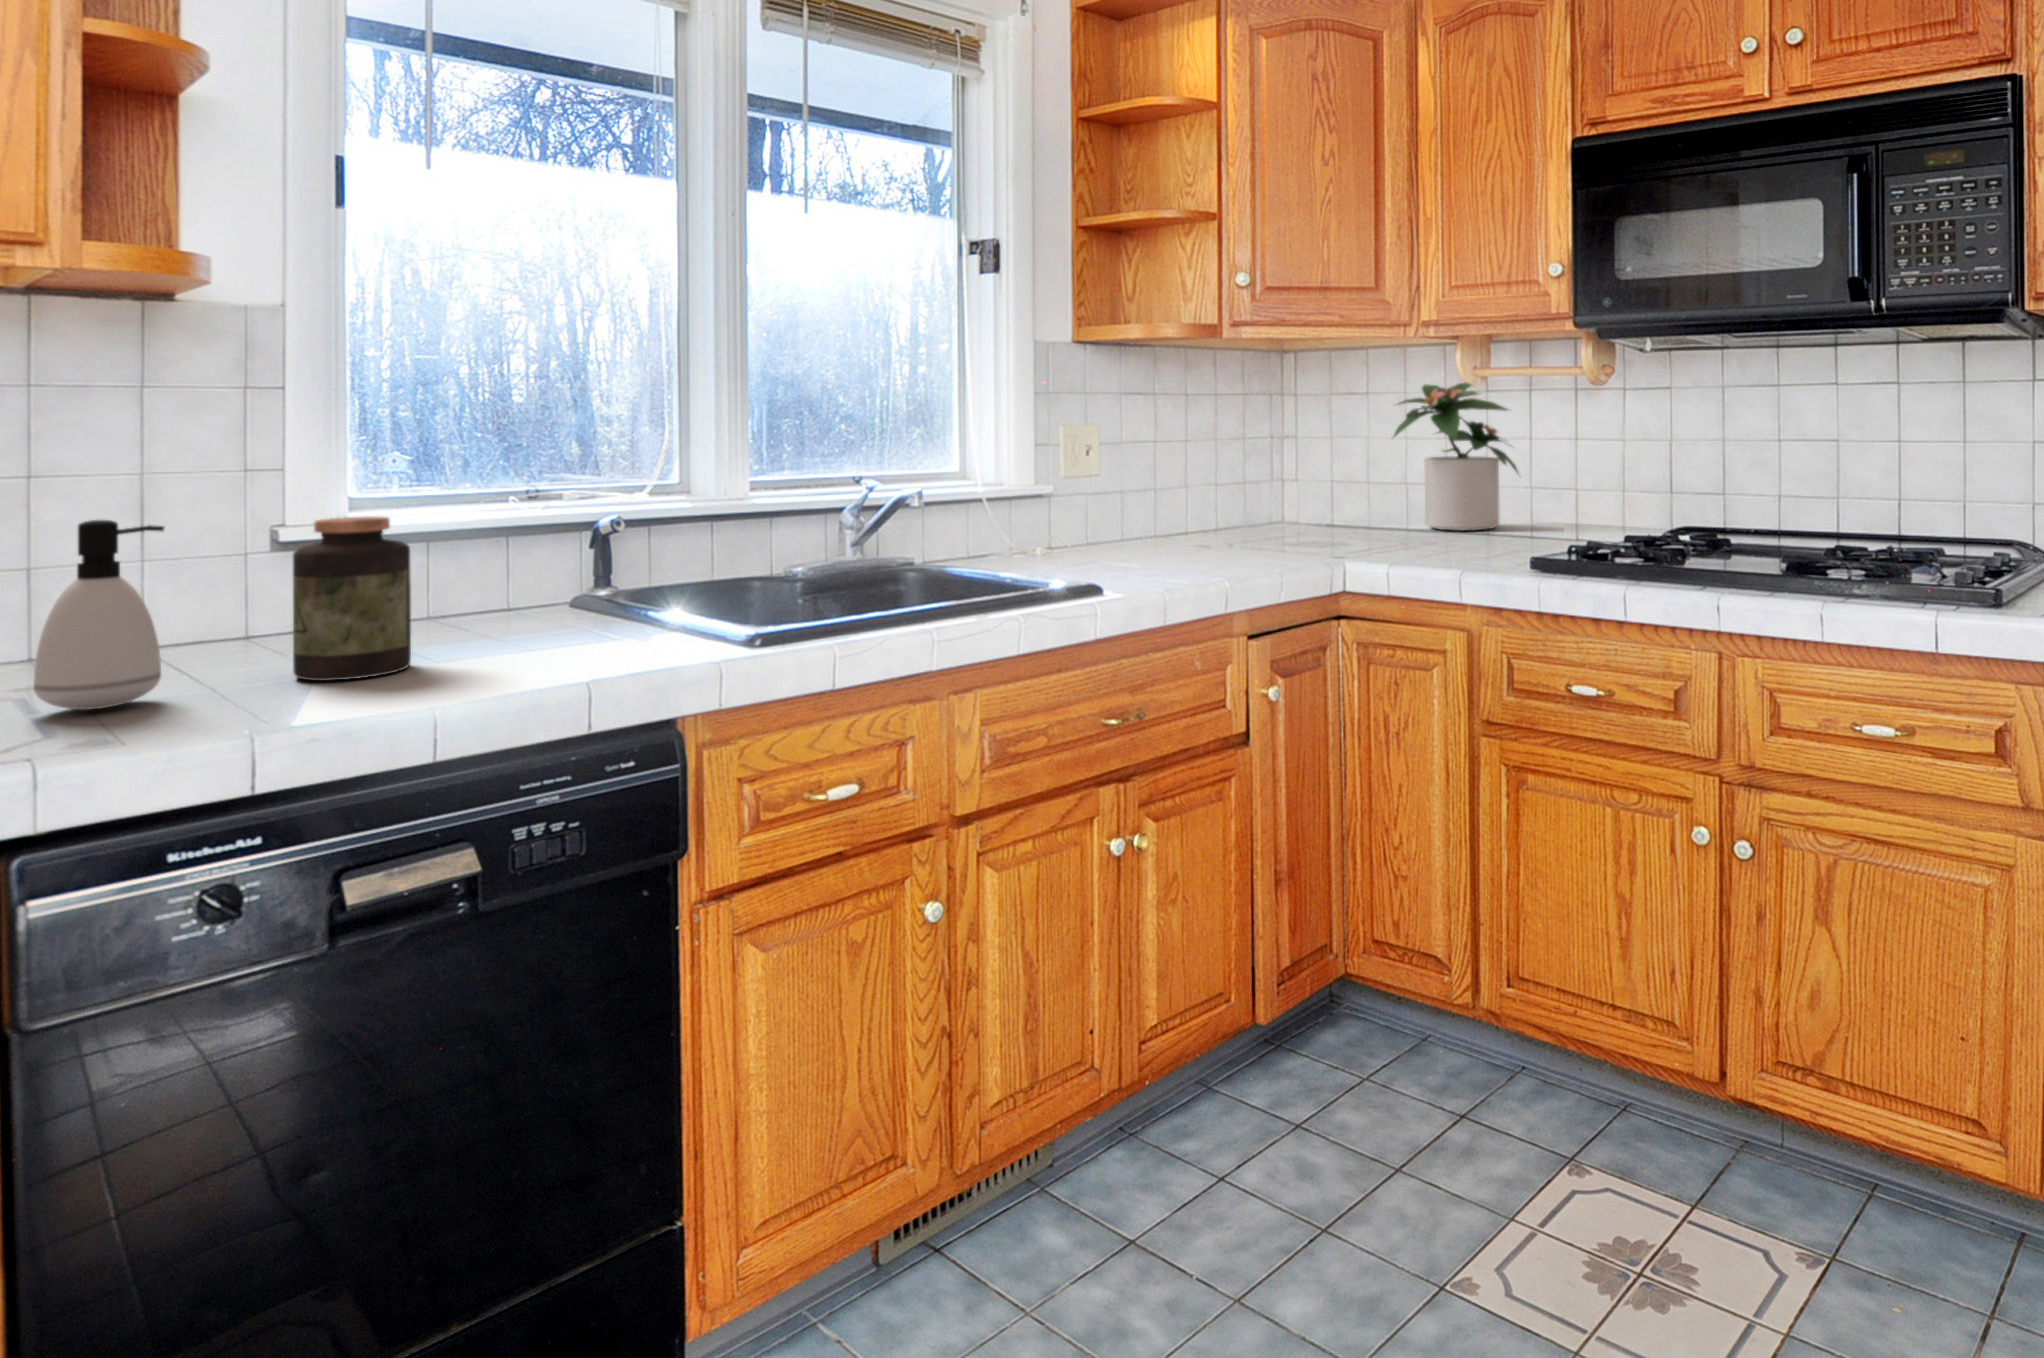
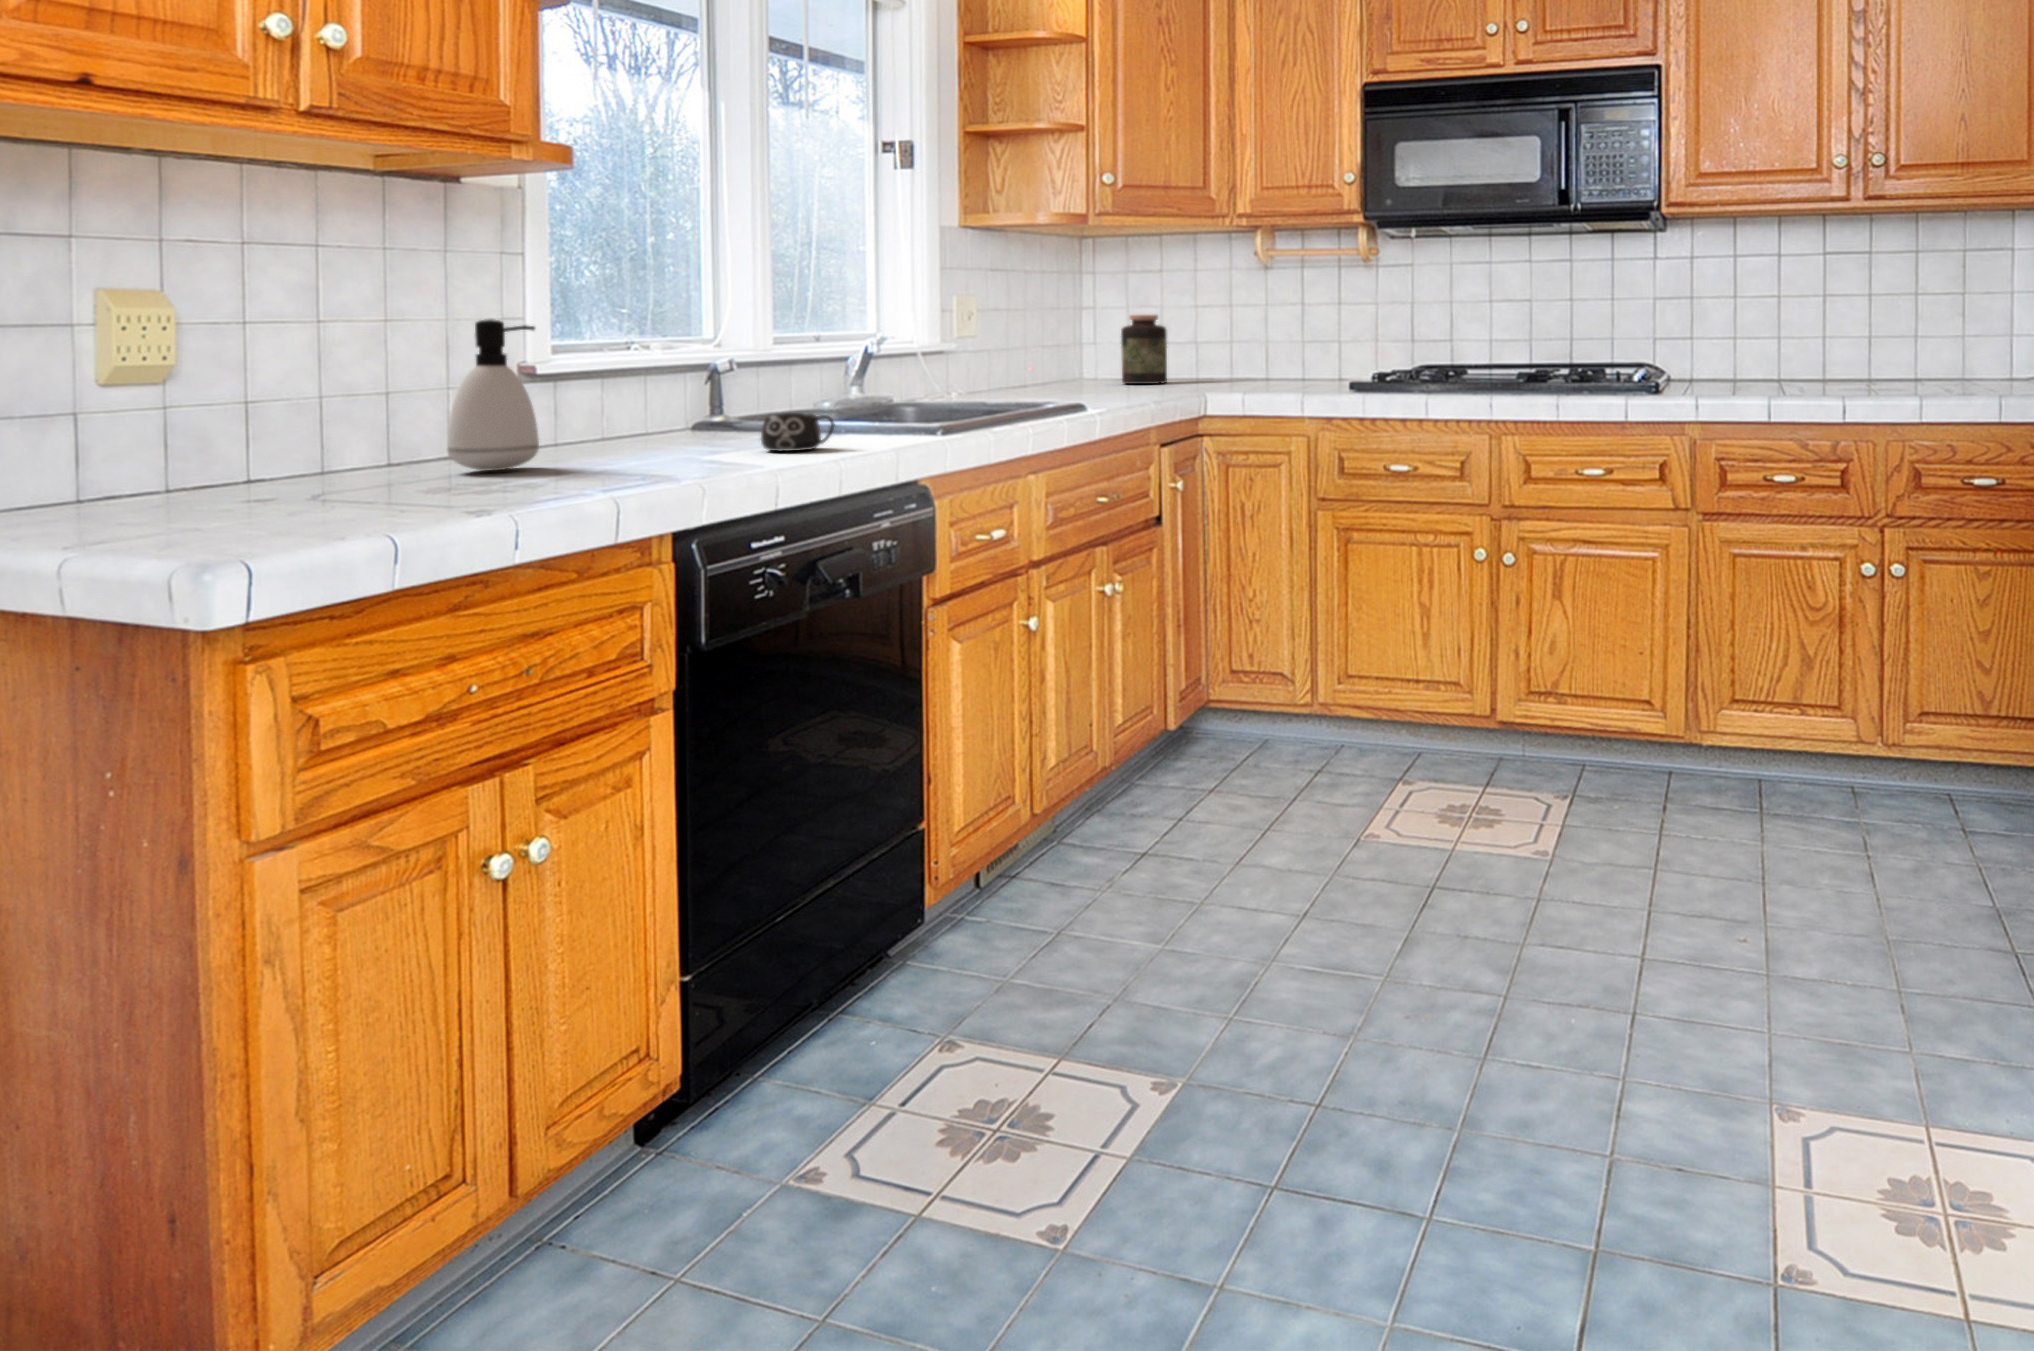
potted plant: present [1394,383,1518,531] -> none [1195,265,1292,379]
jar: present [293,517,411,681] -> present [1121,315,1167,384]
mug: none [455,633,540,690] -> present [761,413,835,451]

